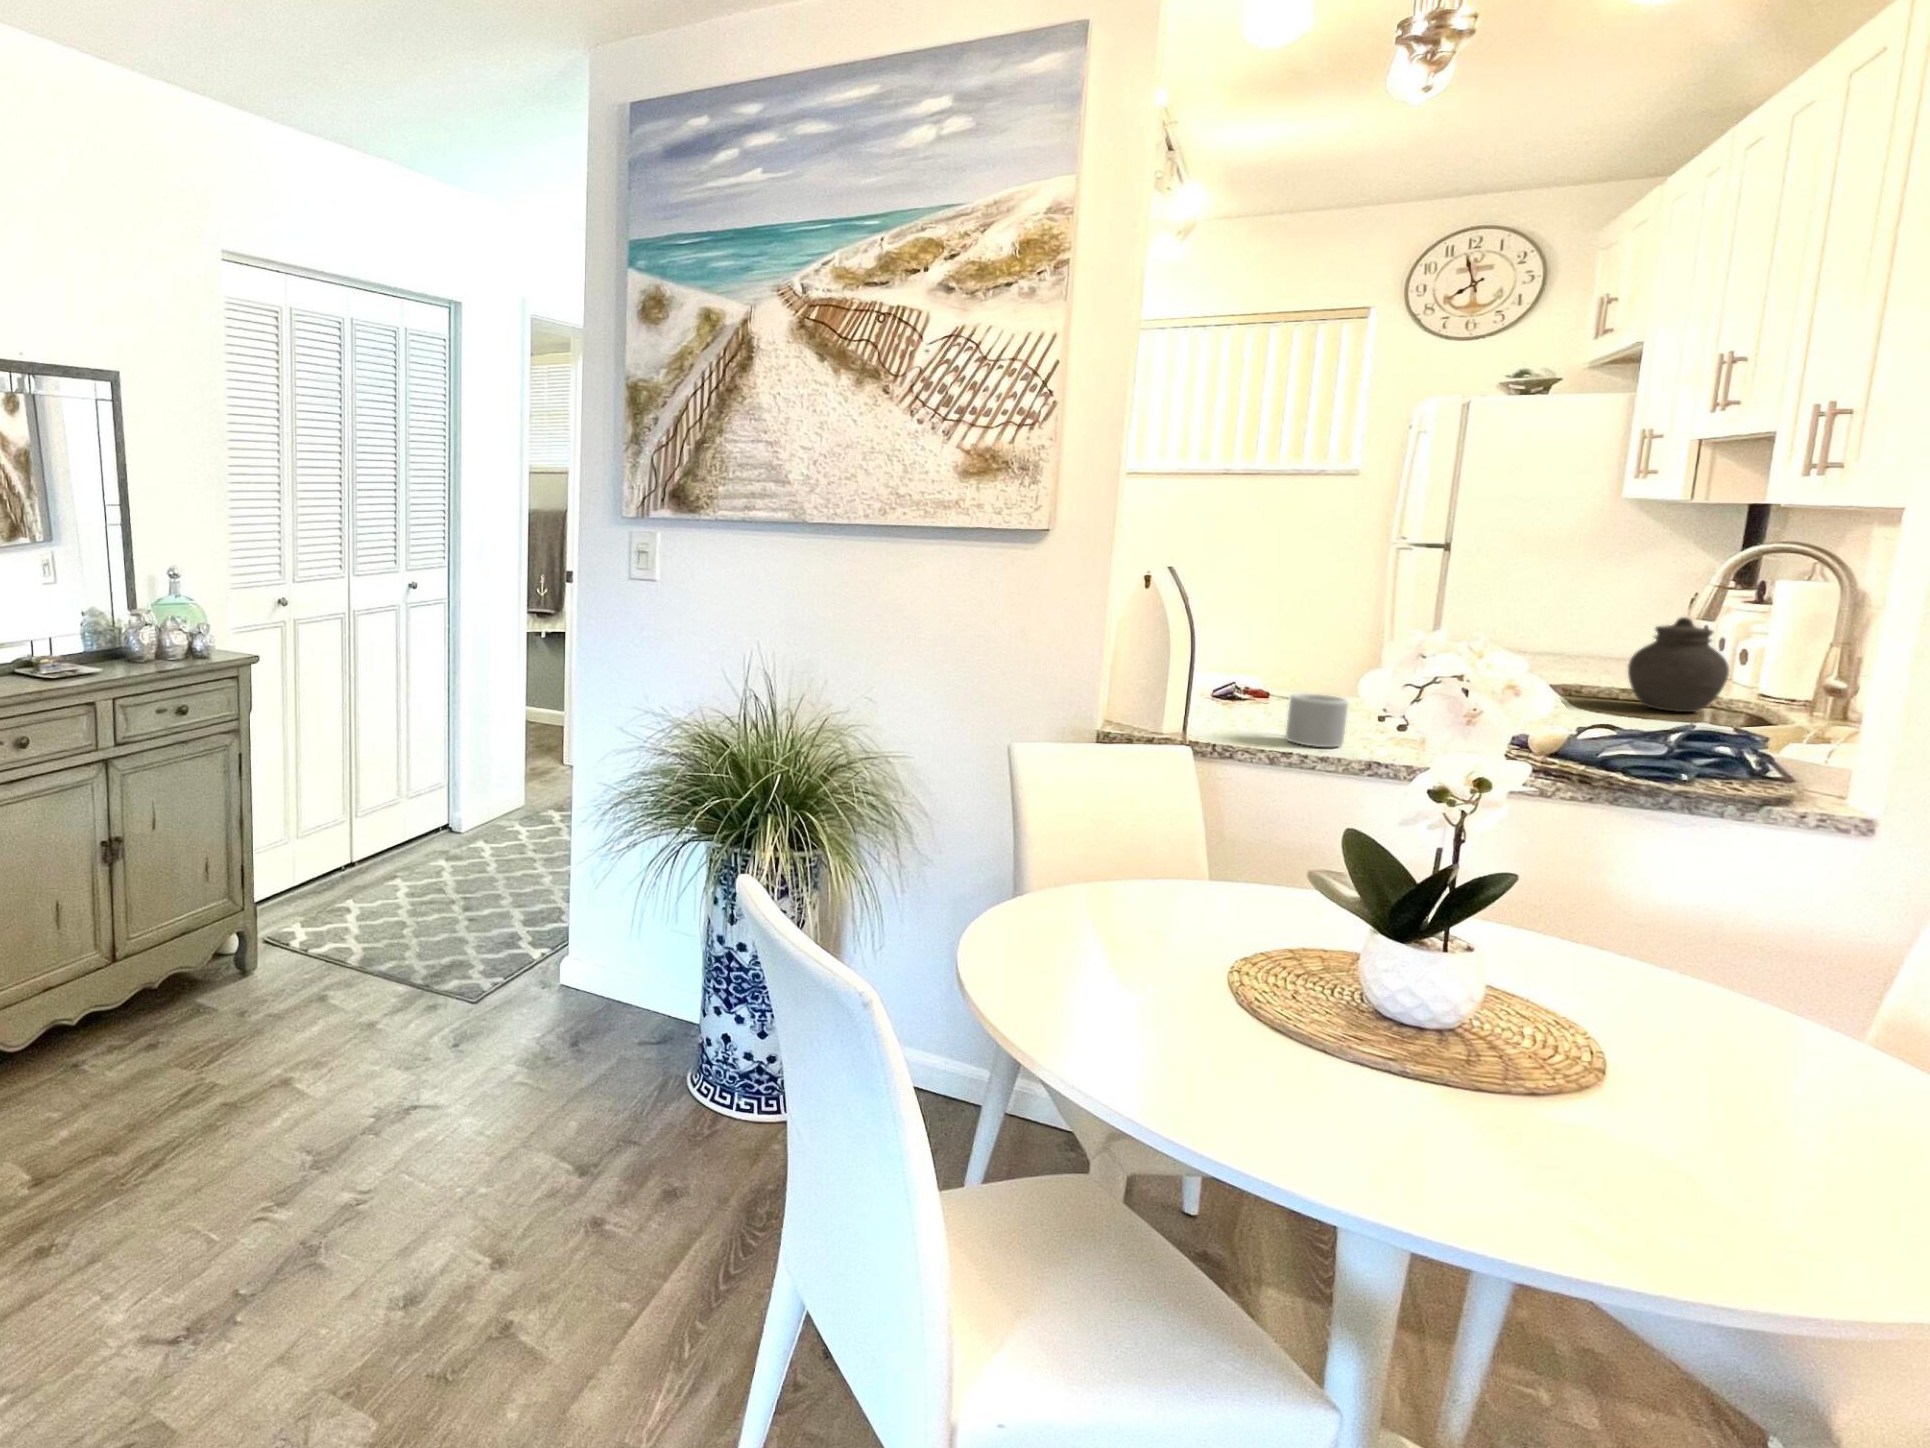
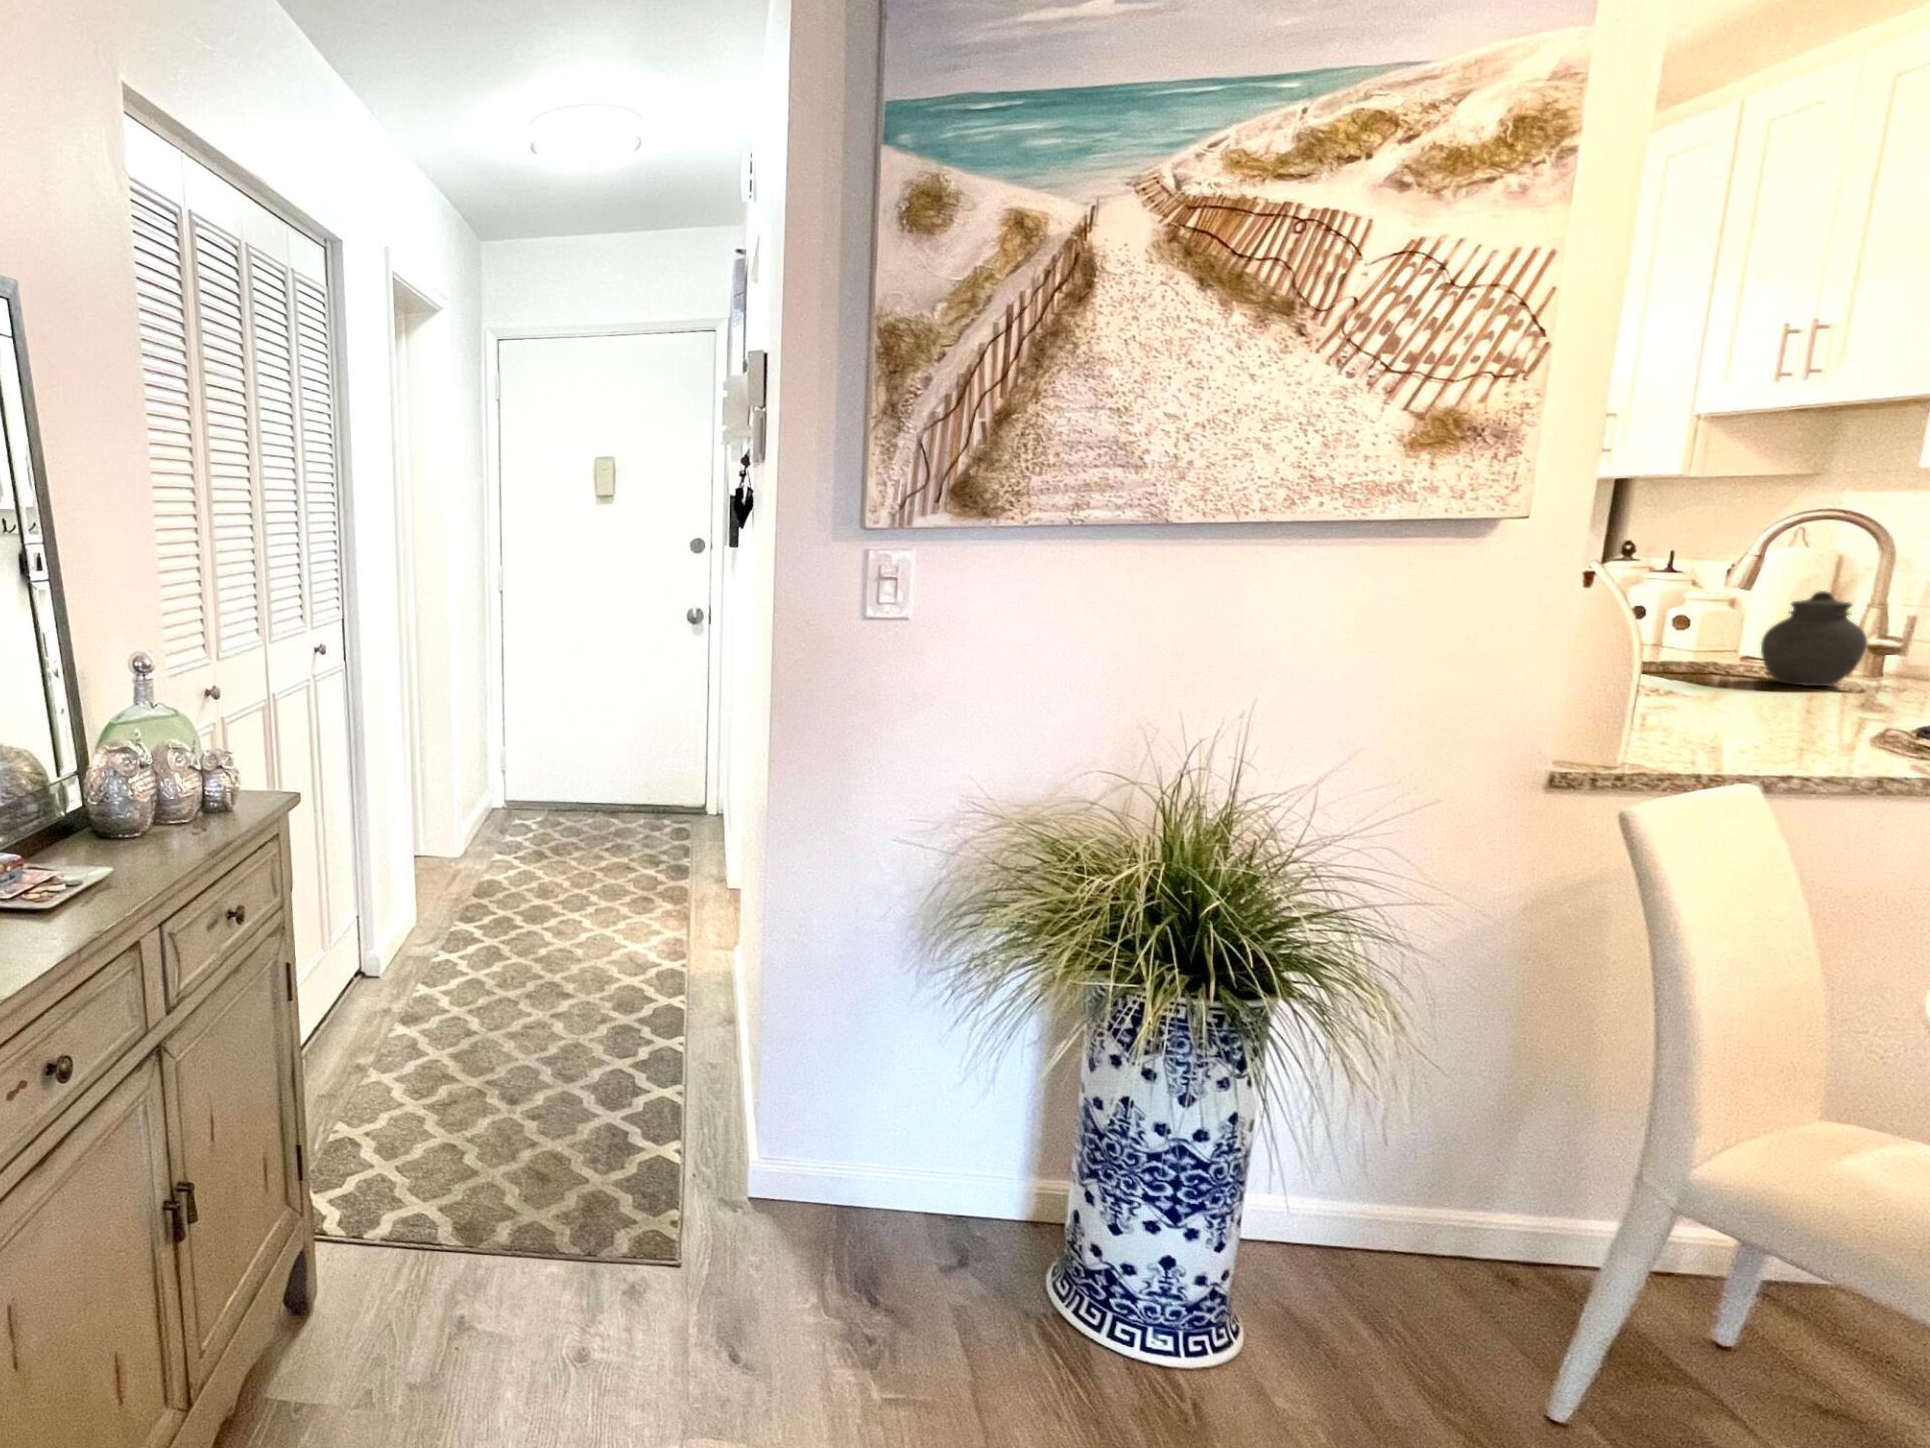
mug: present [1286,693,1348,747] -> none [1719,703,1822,766]

